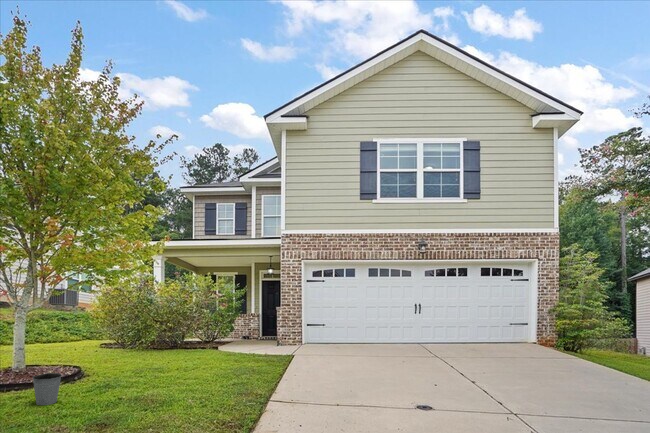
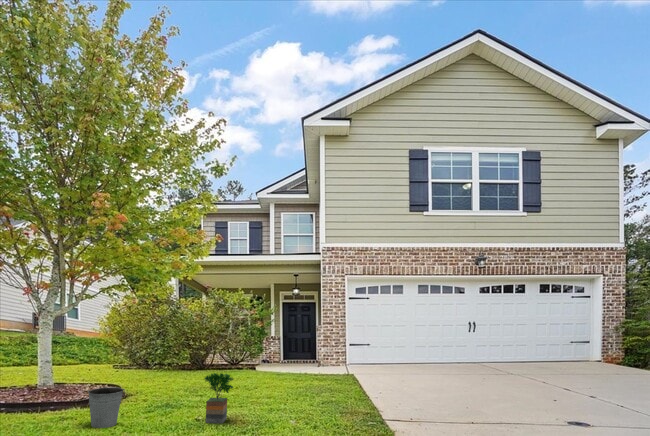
potted tree: none [127,361,152,401] -> present [204,373,233,423]

